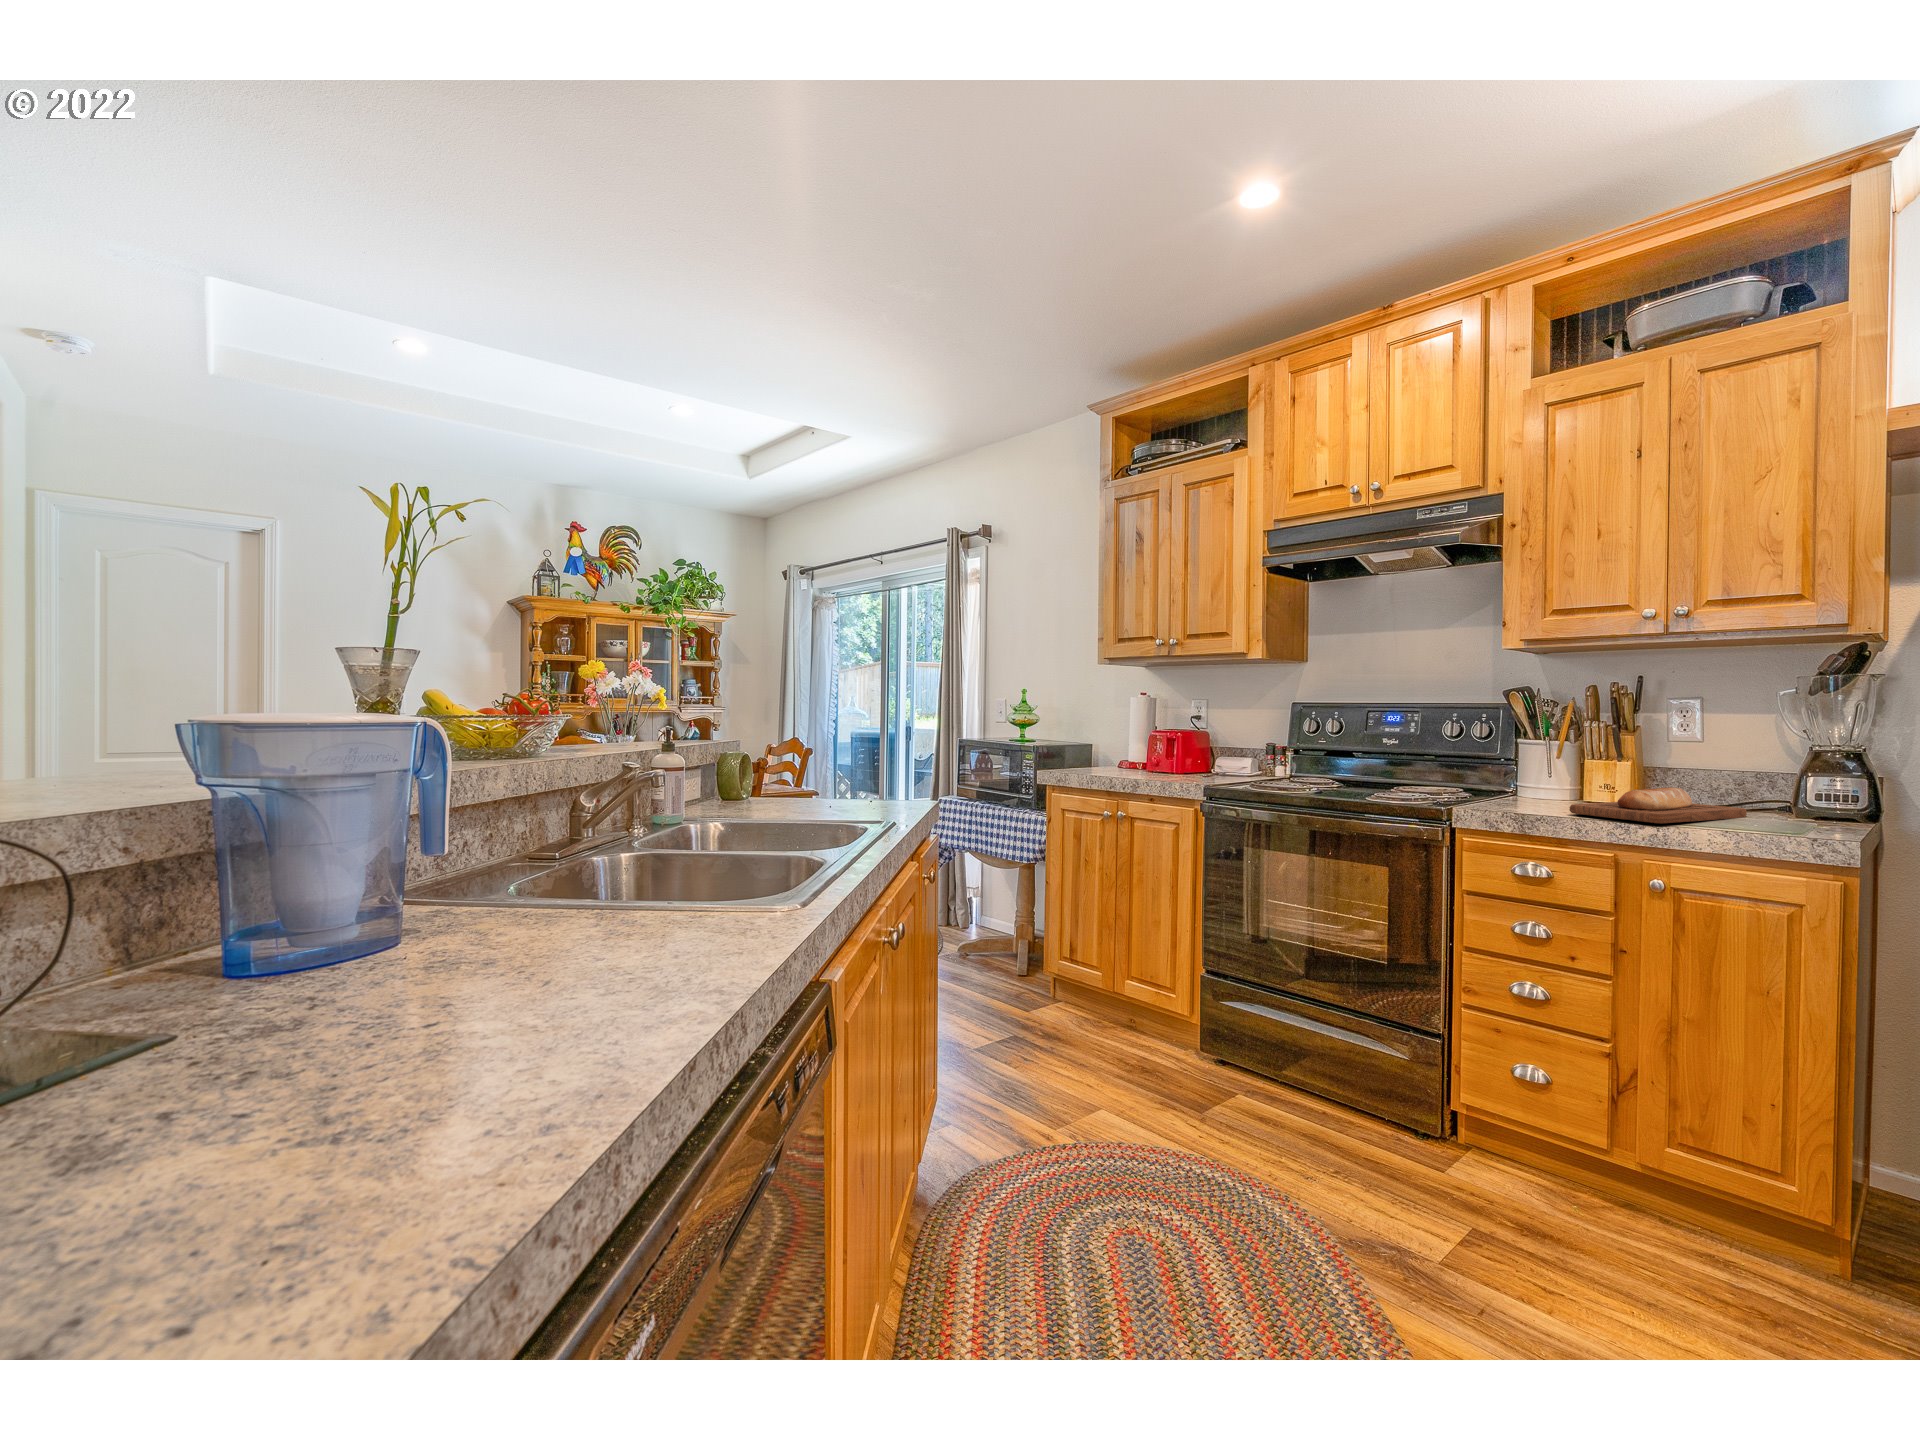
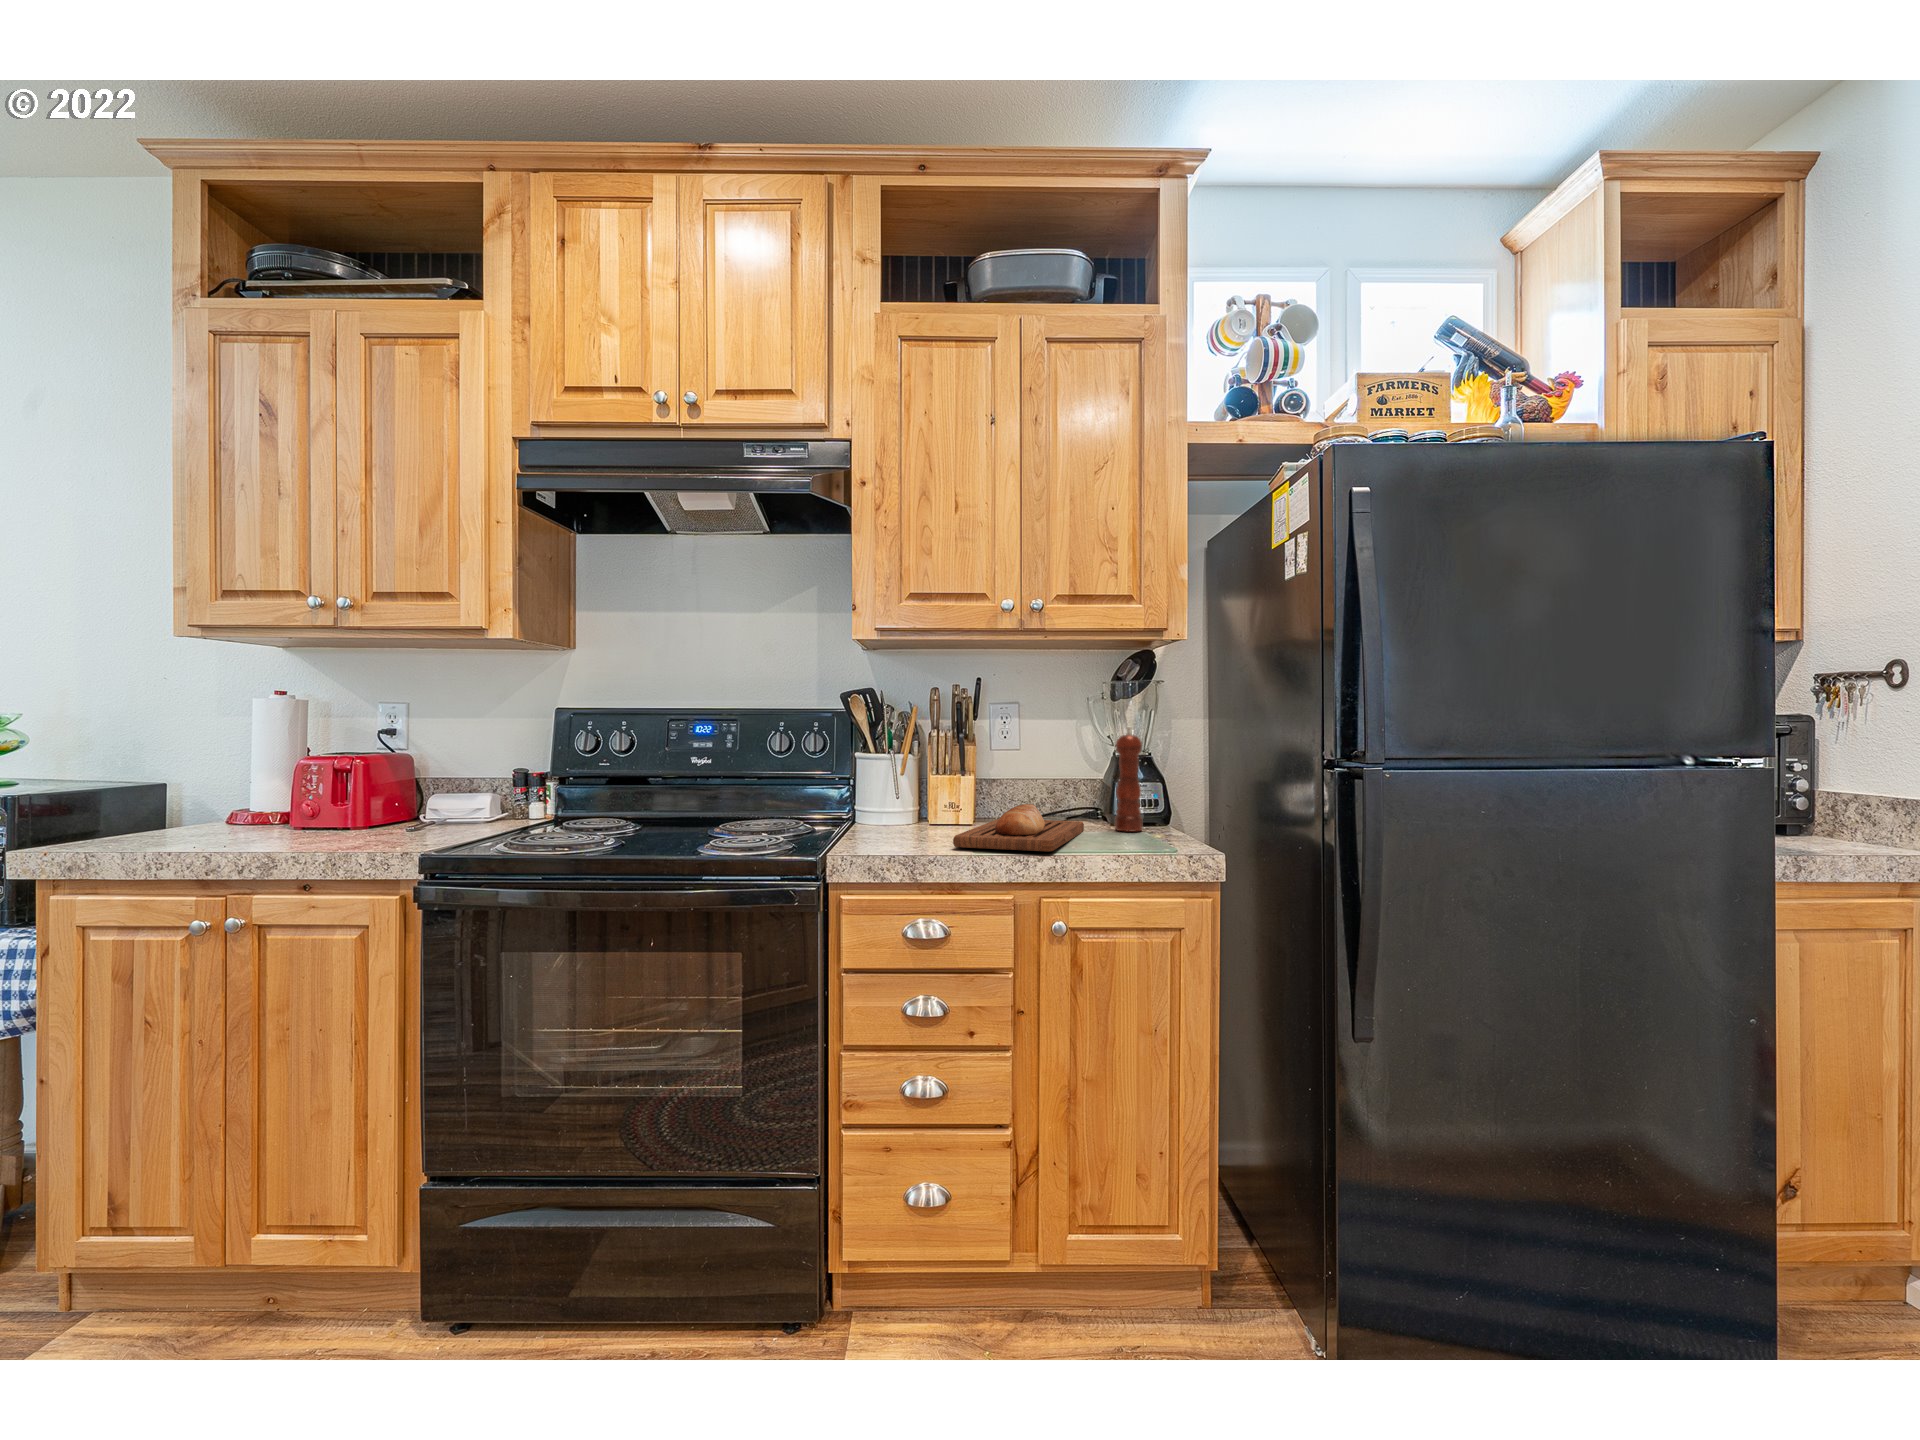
pepper mill: none [1787,722,1825,823] -> present [1115,727,1143,831]

